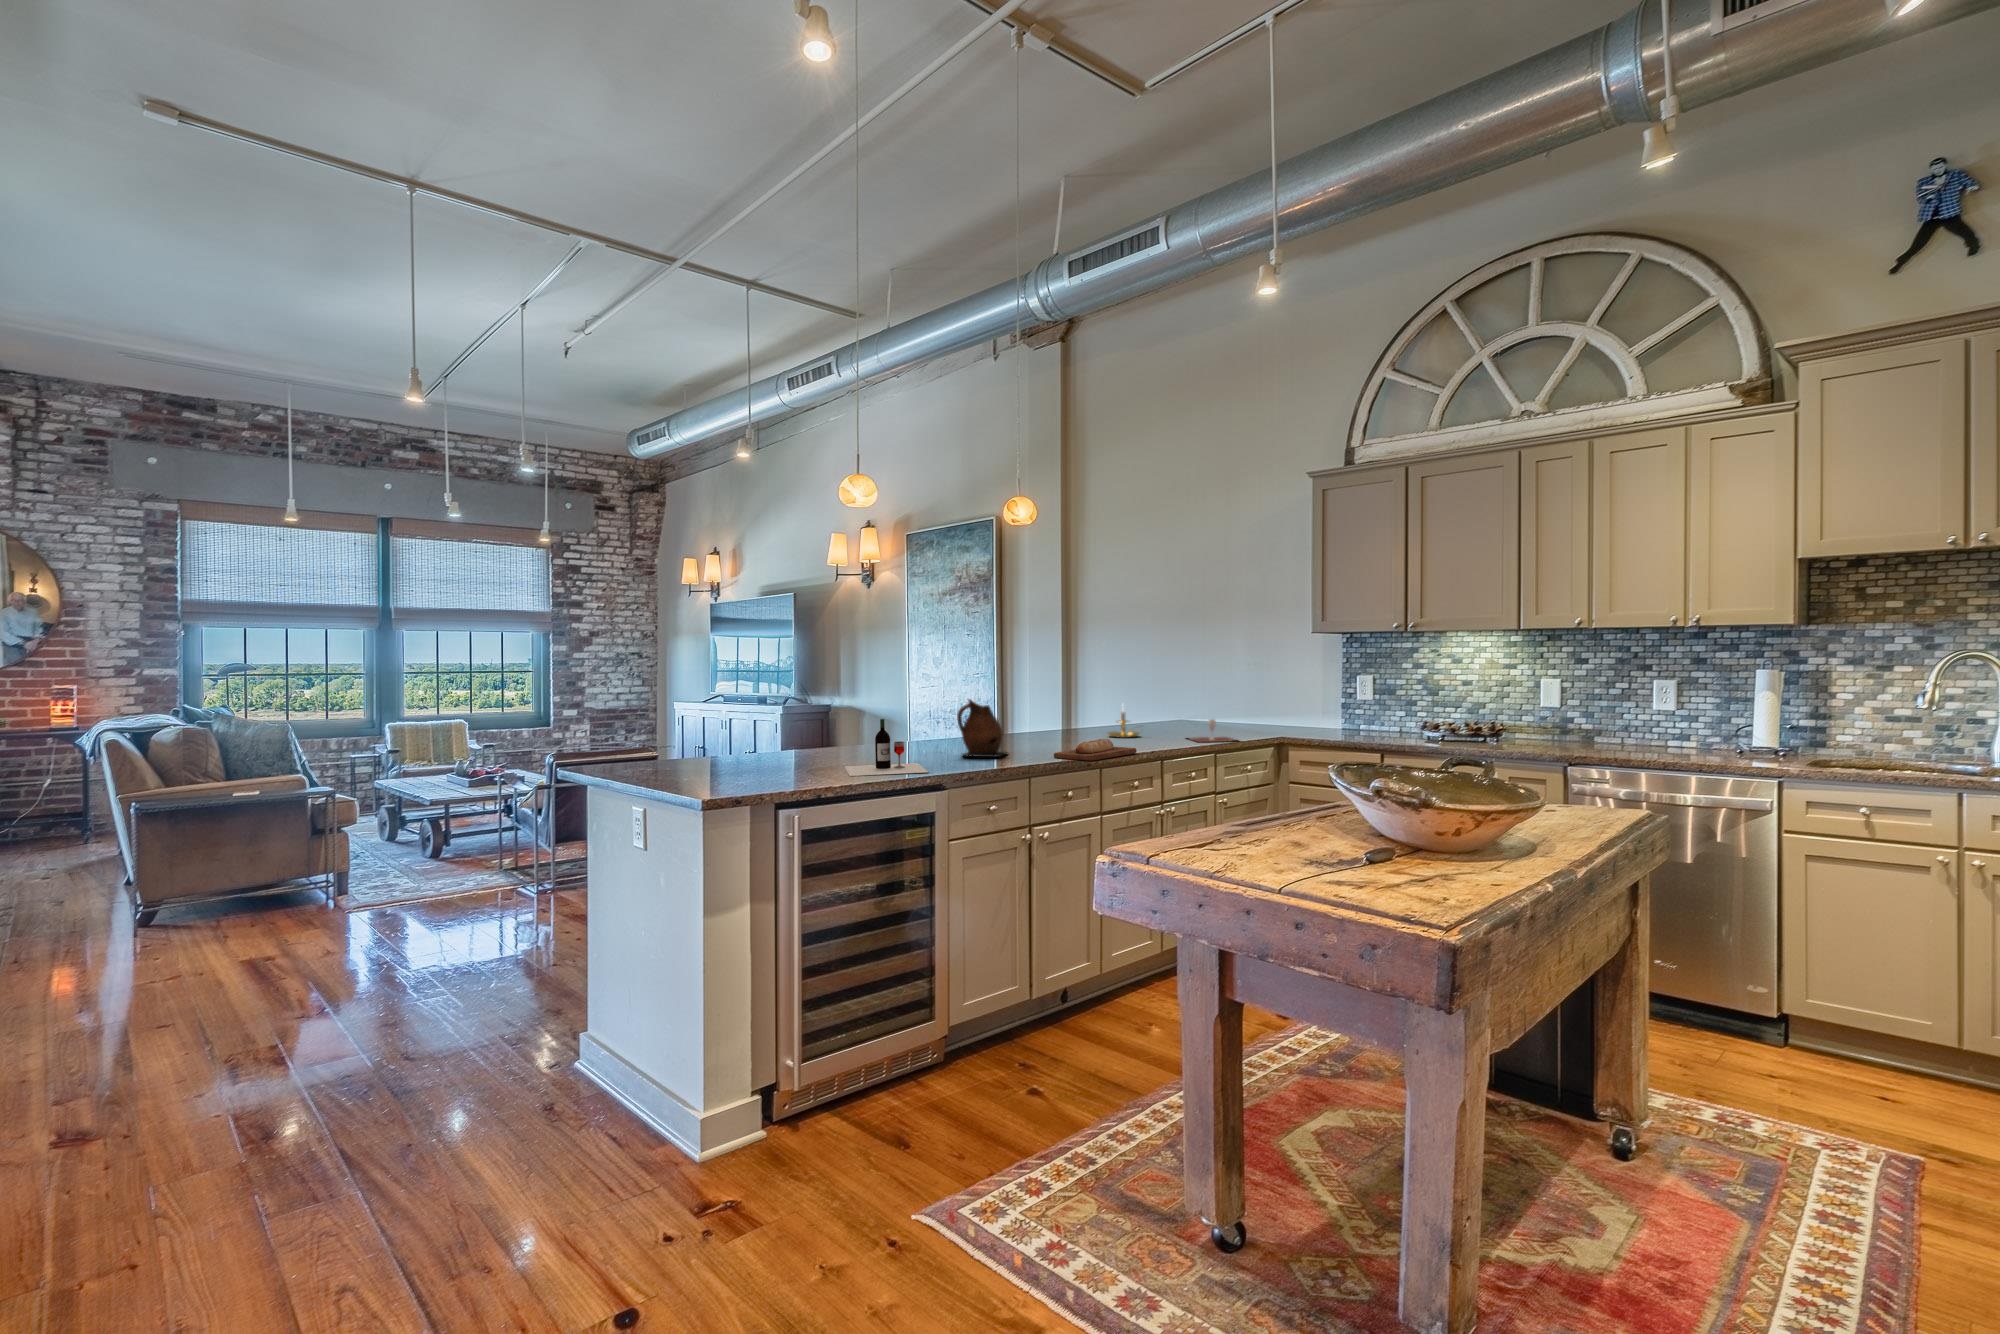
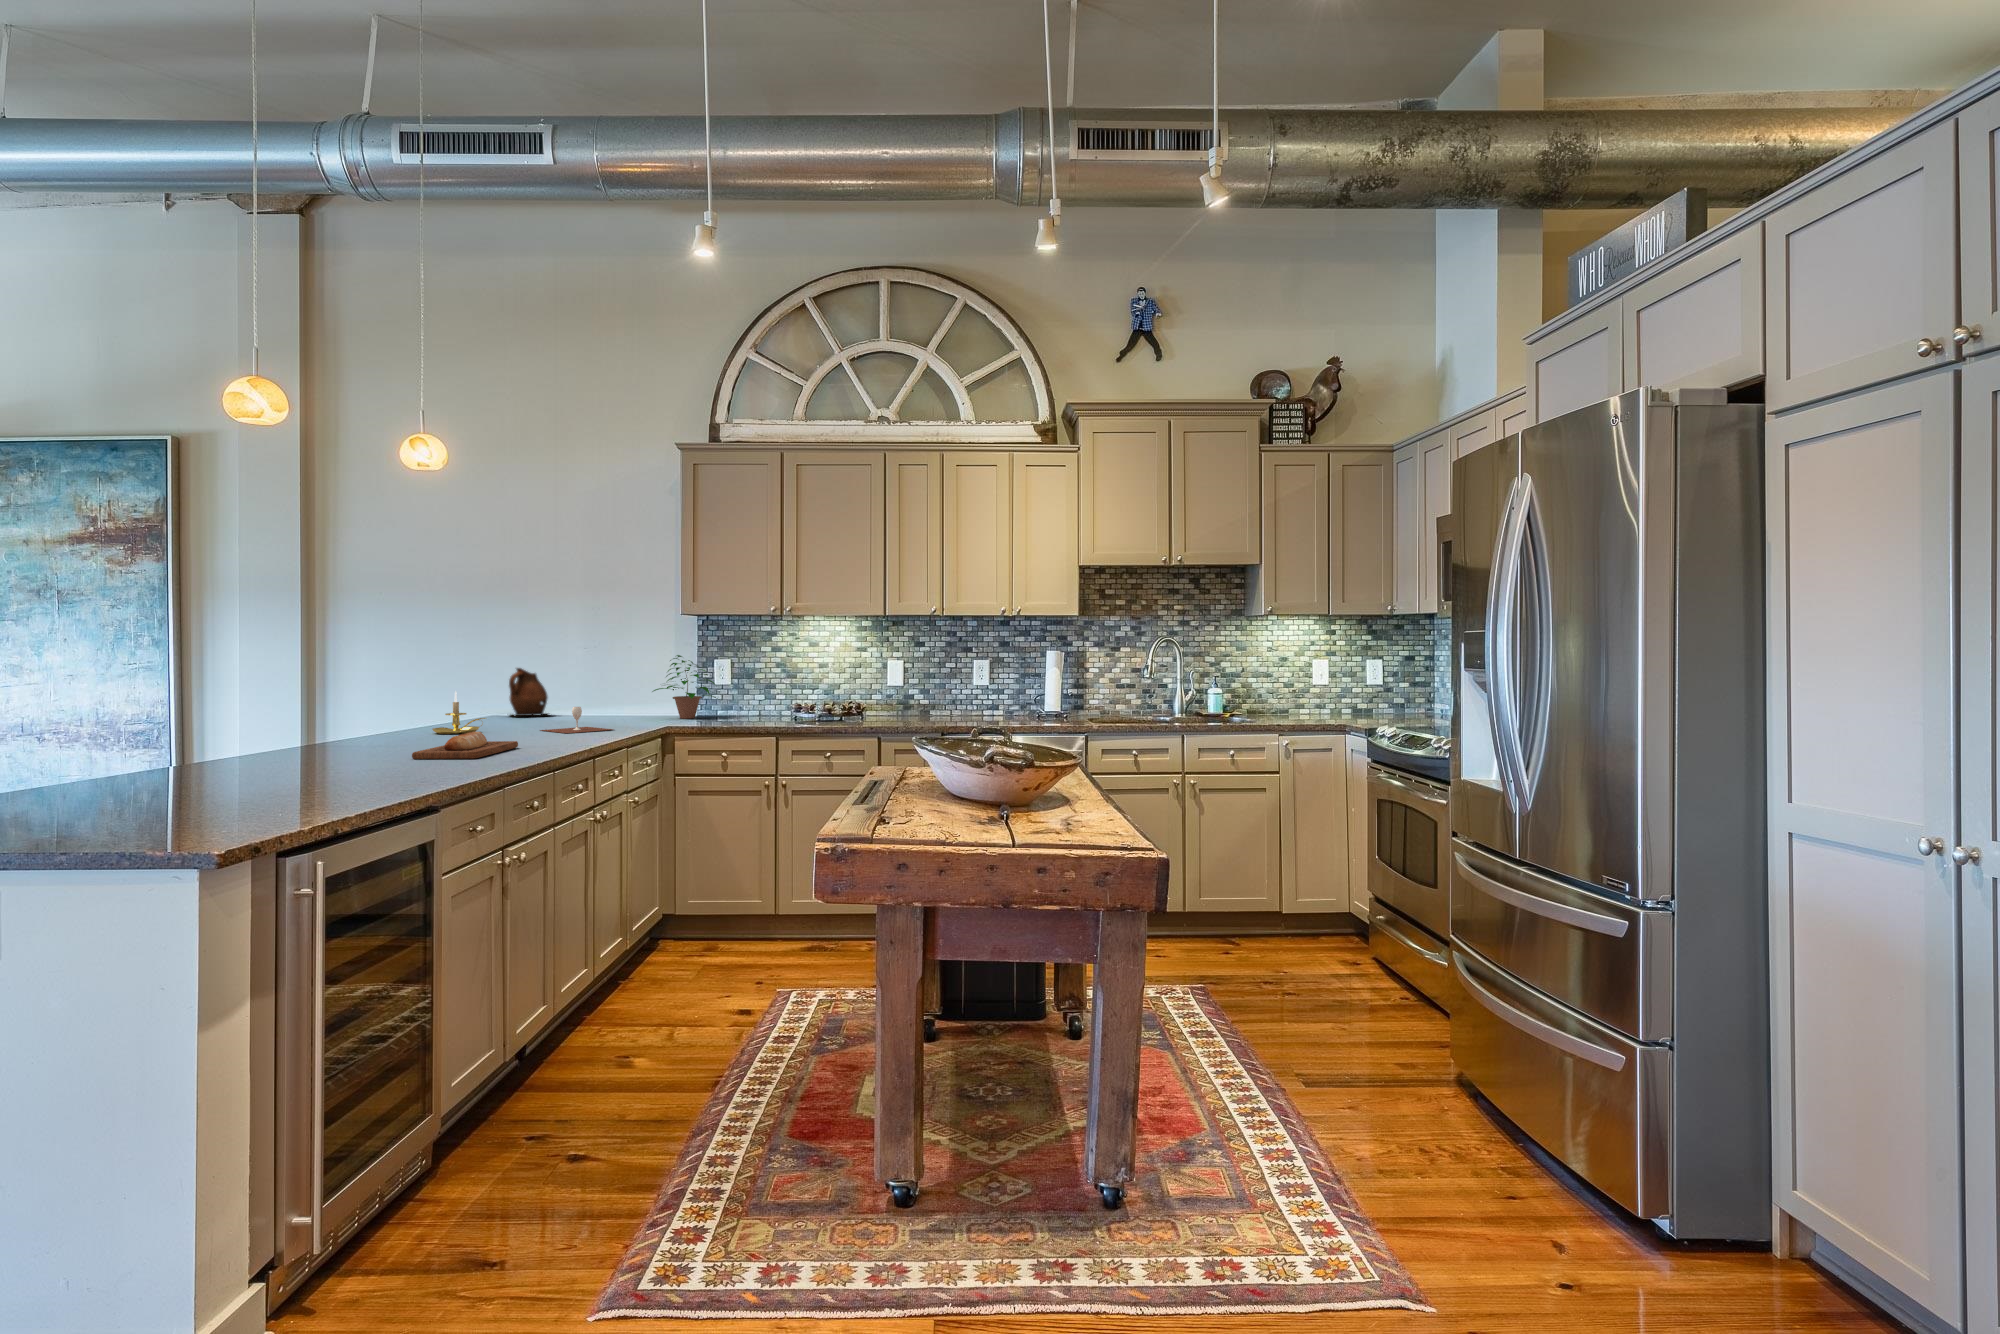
potted plant: none [1297,671,1367,733] -> present [652,655,718,719]
ceramic pitcher: present [957,699,1007,757] -> present [509,668,549,716]
wine bottle: present [845,719,928,776] -> none [39,712,244,806]

